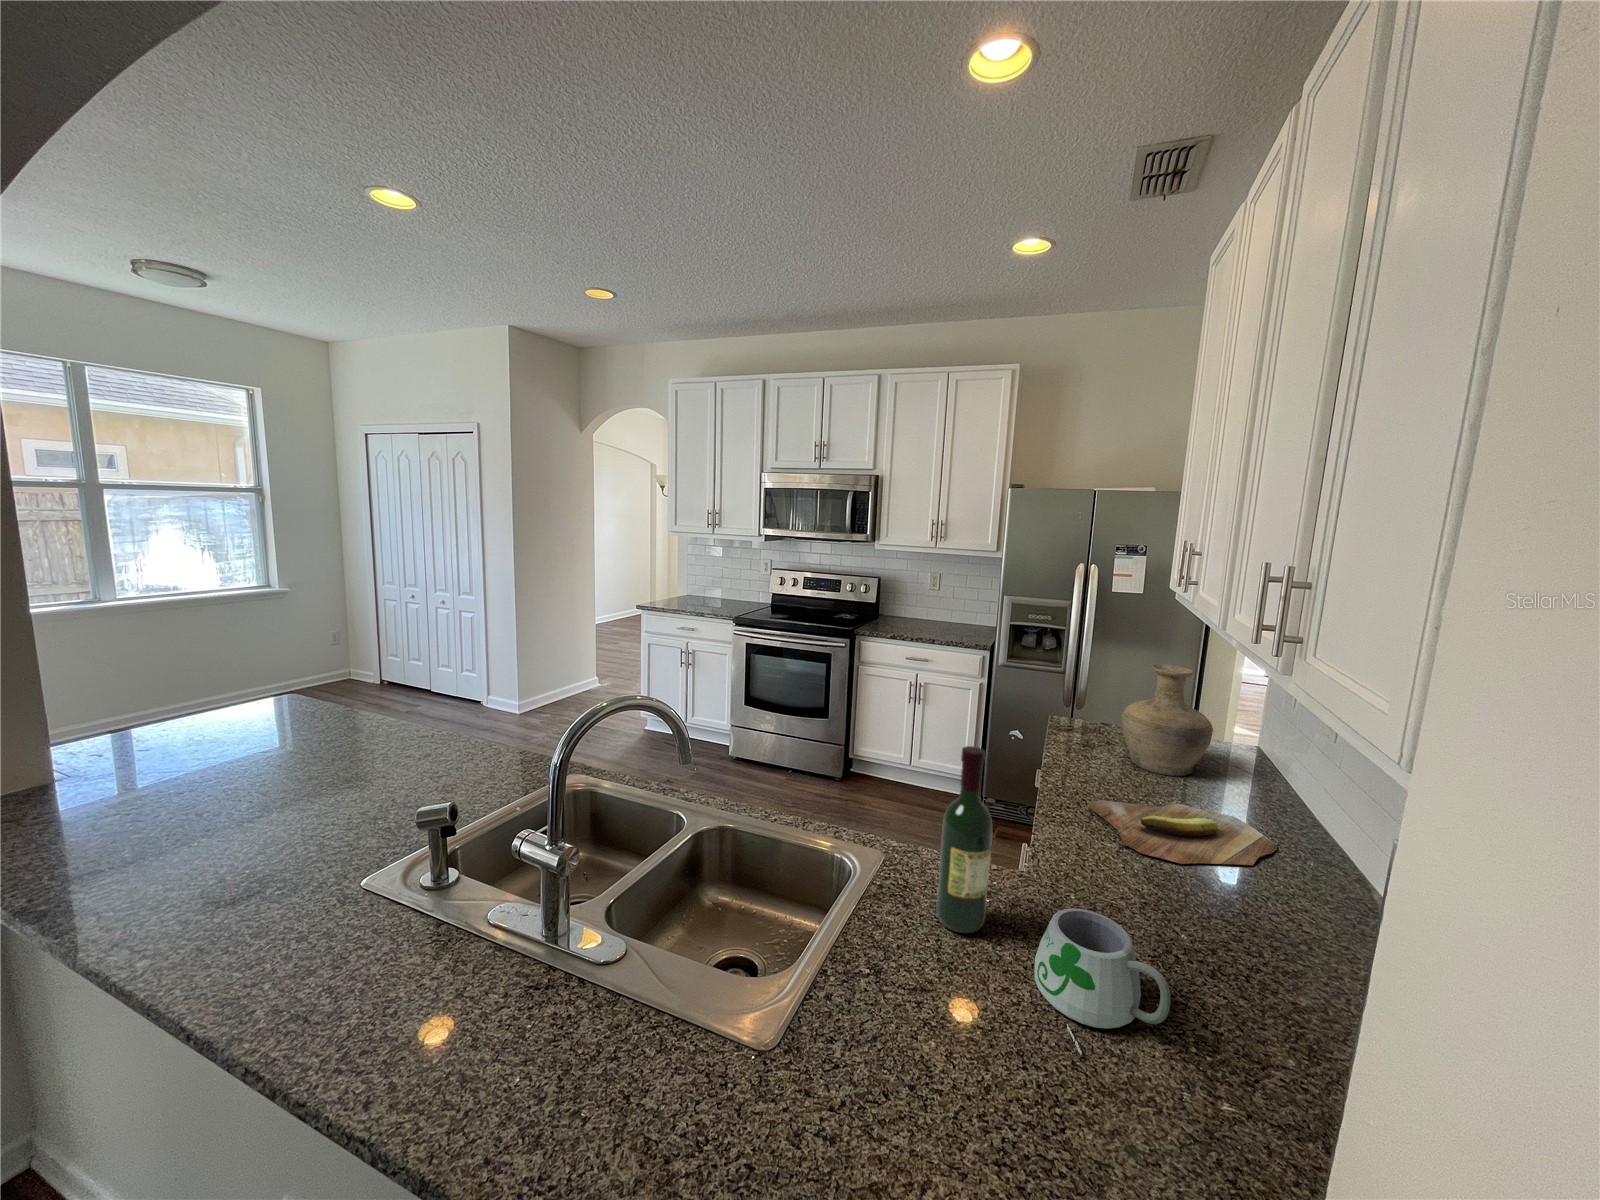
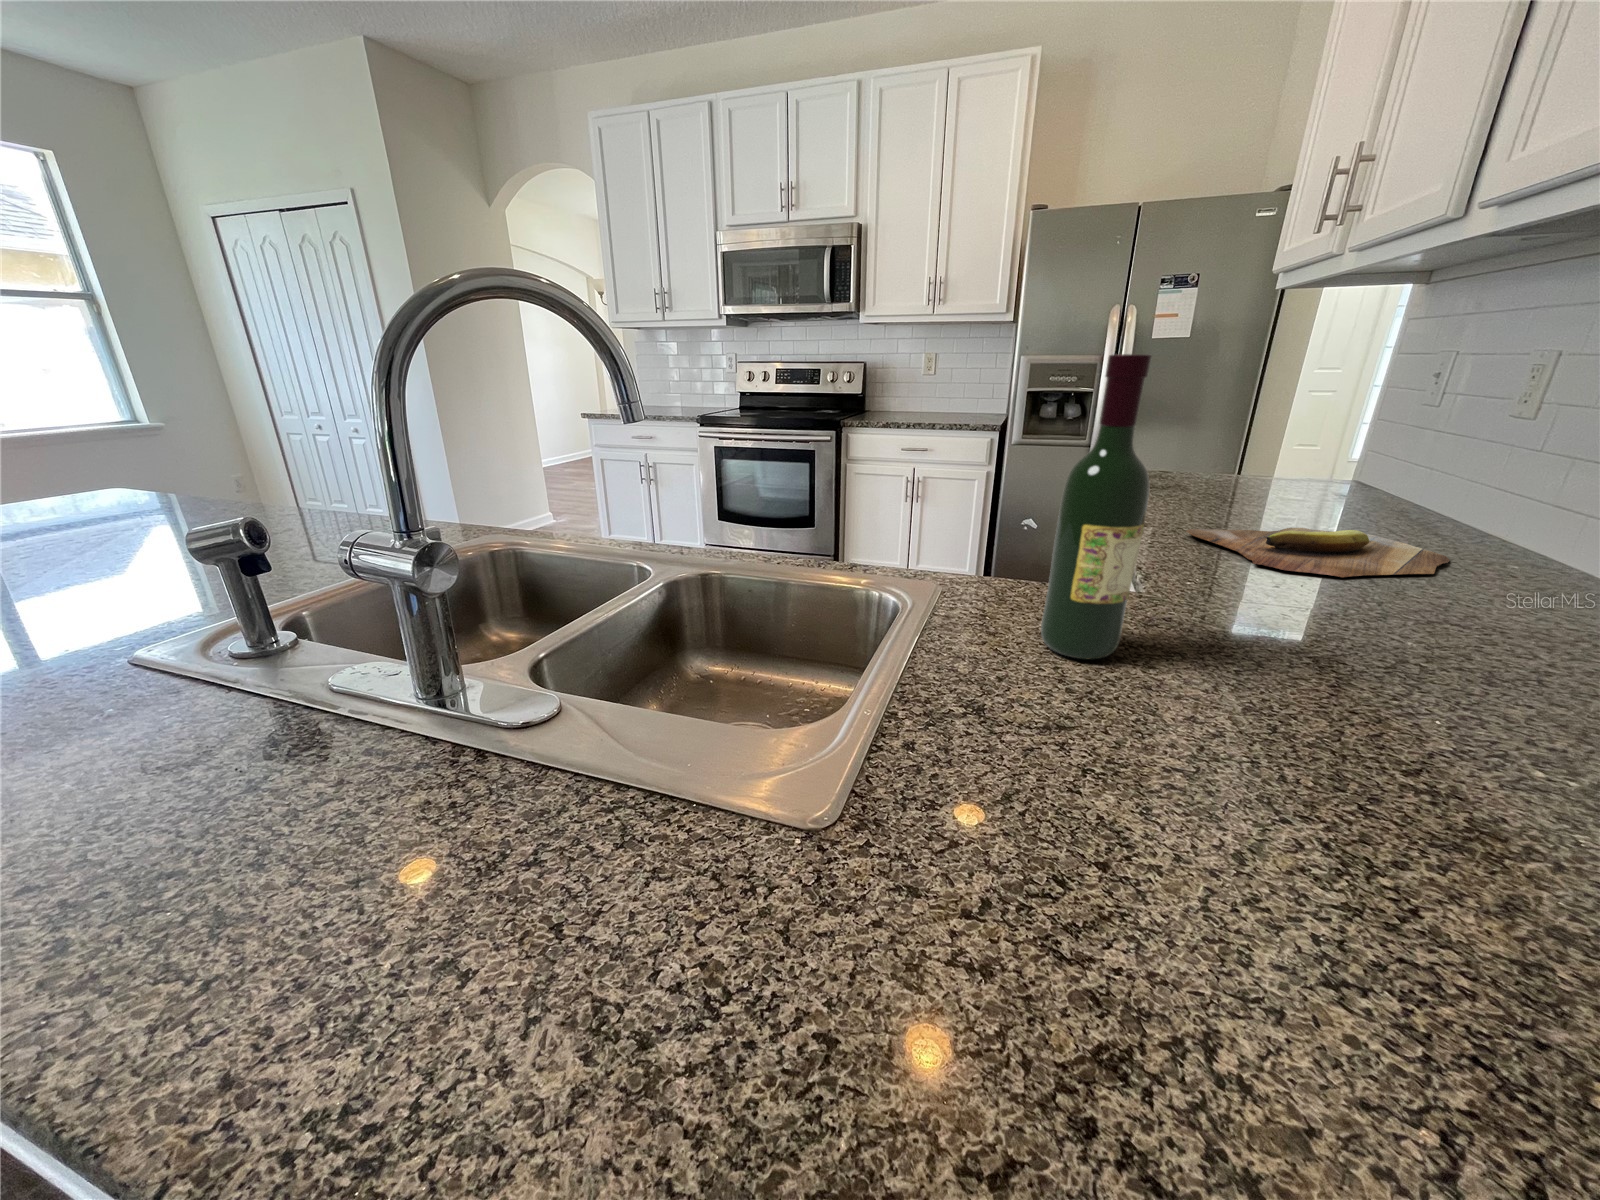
vase: present [1121,664,1213,776] -> none [1202,368,1329,508]
mug: present [1035,908,1170,1055] -> none [1223,594,1533,795]

